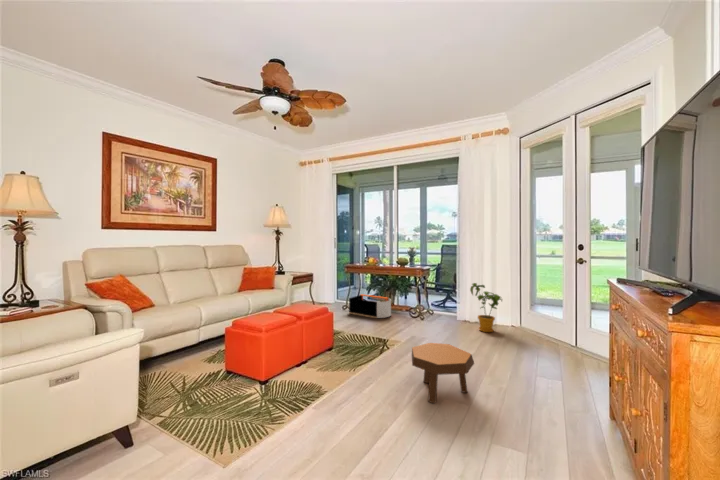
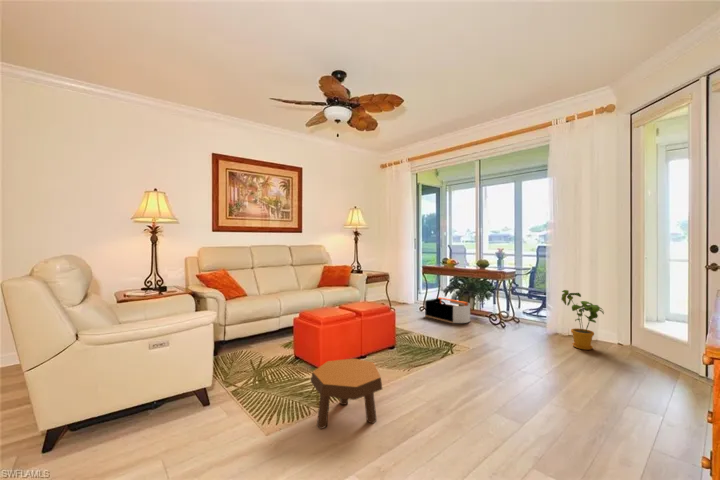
footstool: present [412,343,474,403] -> present [311,359,382,429]

